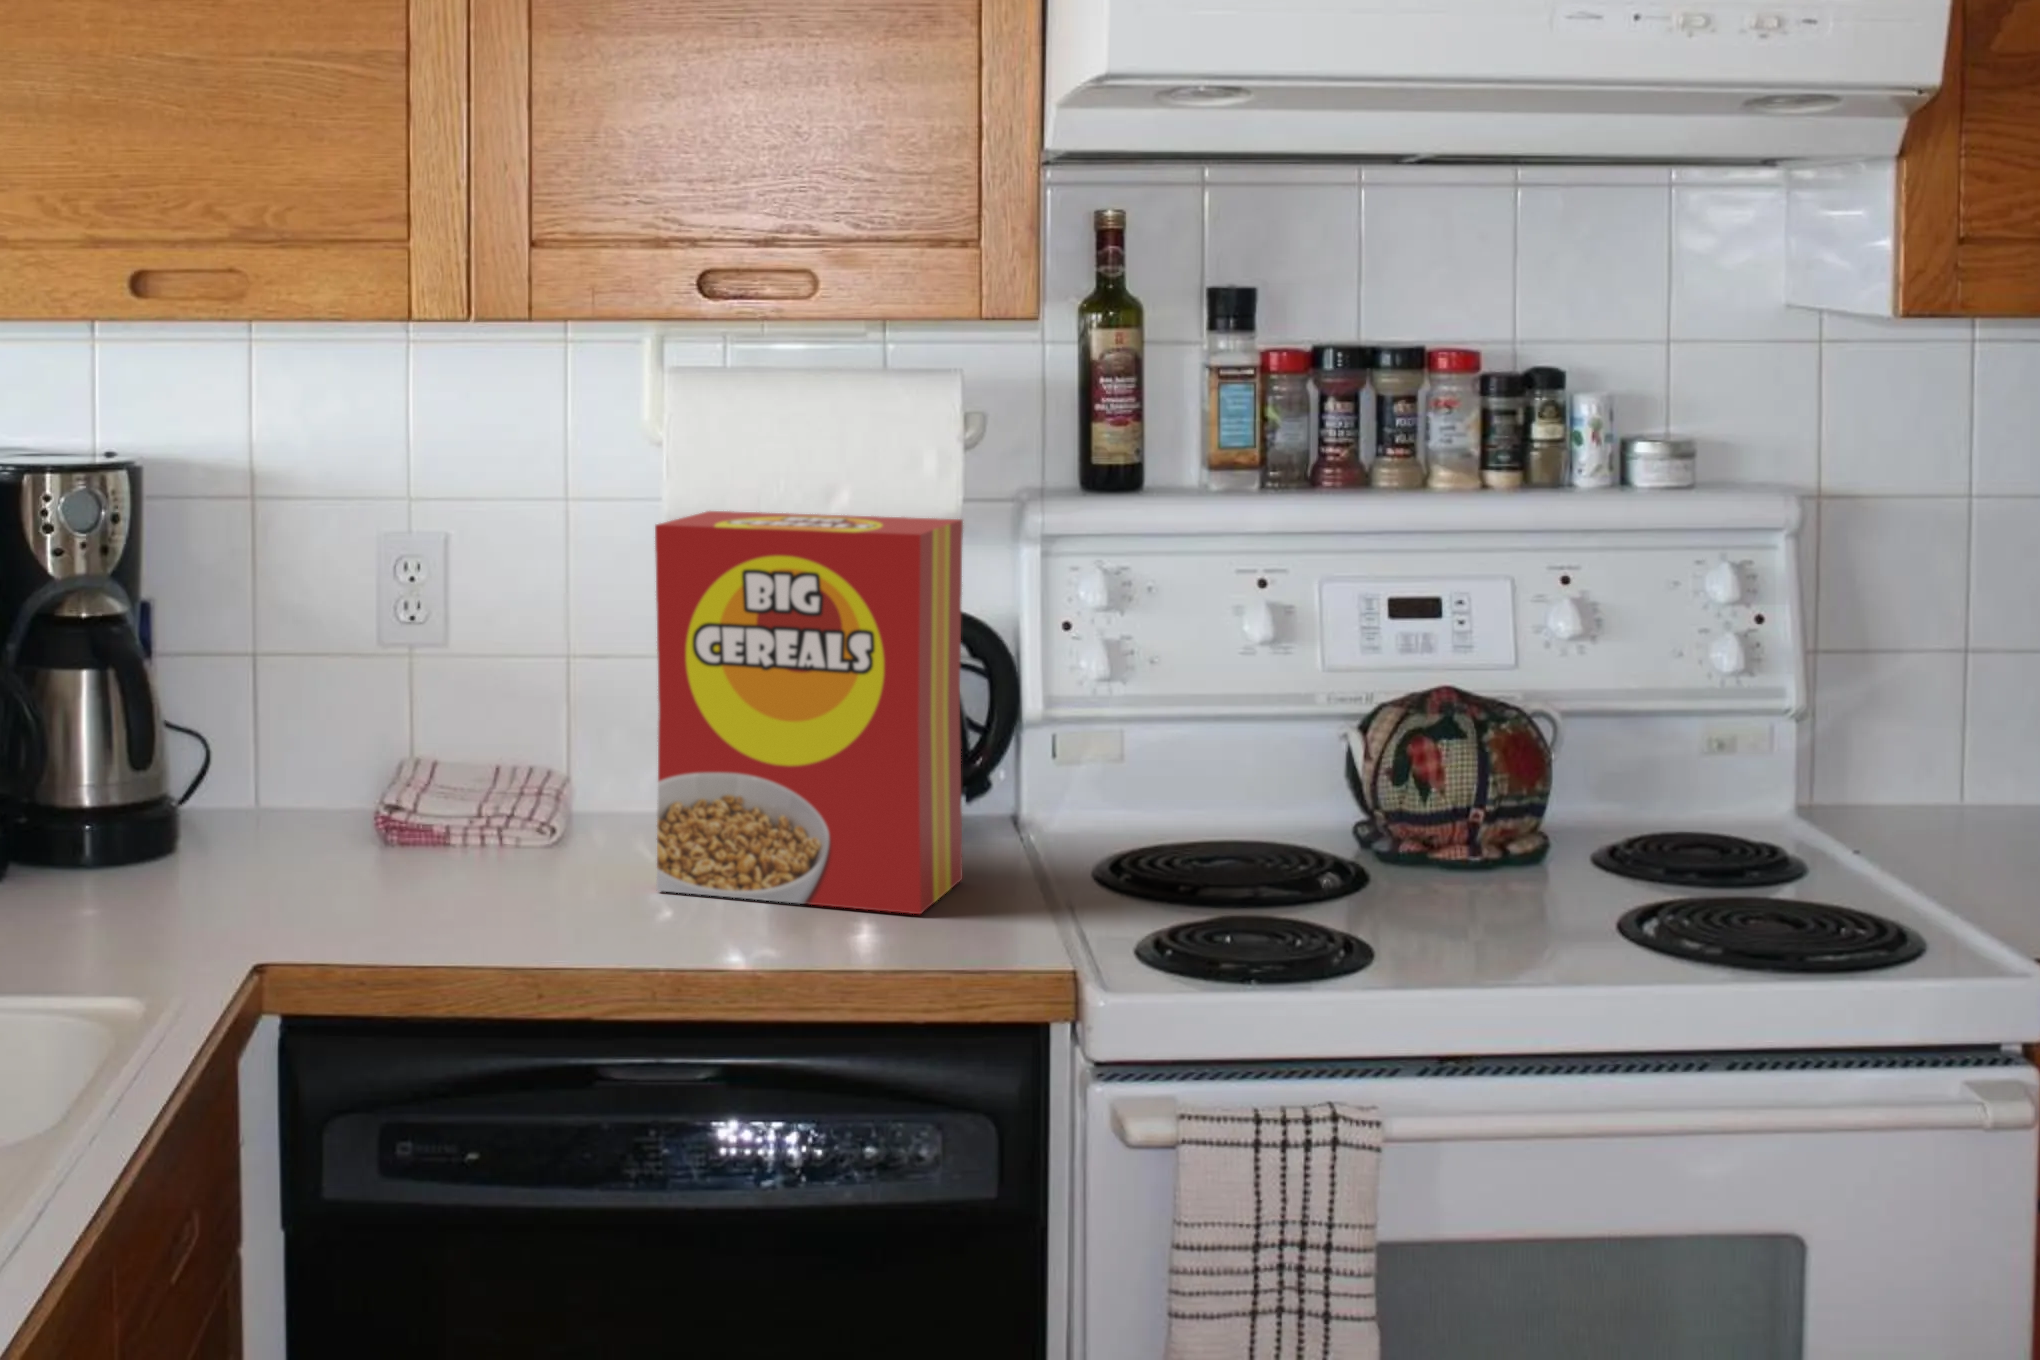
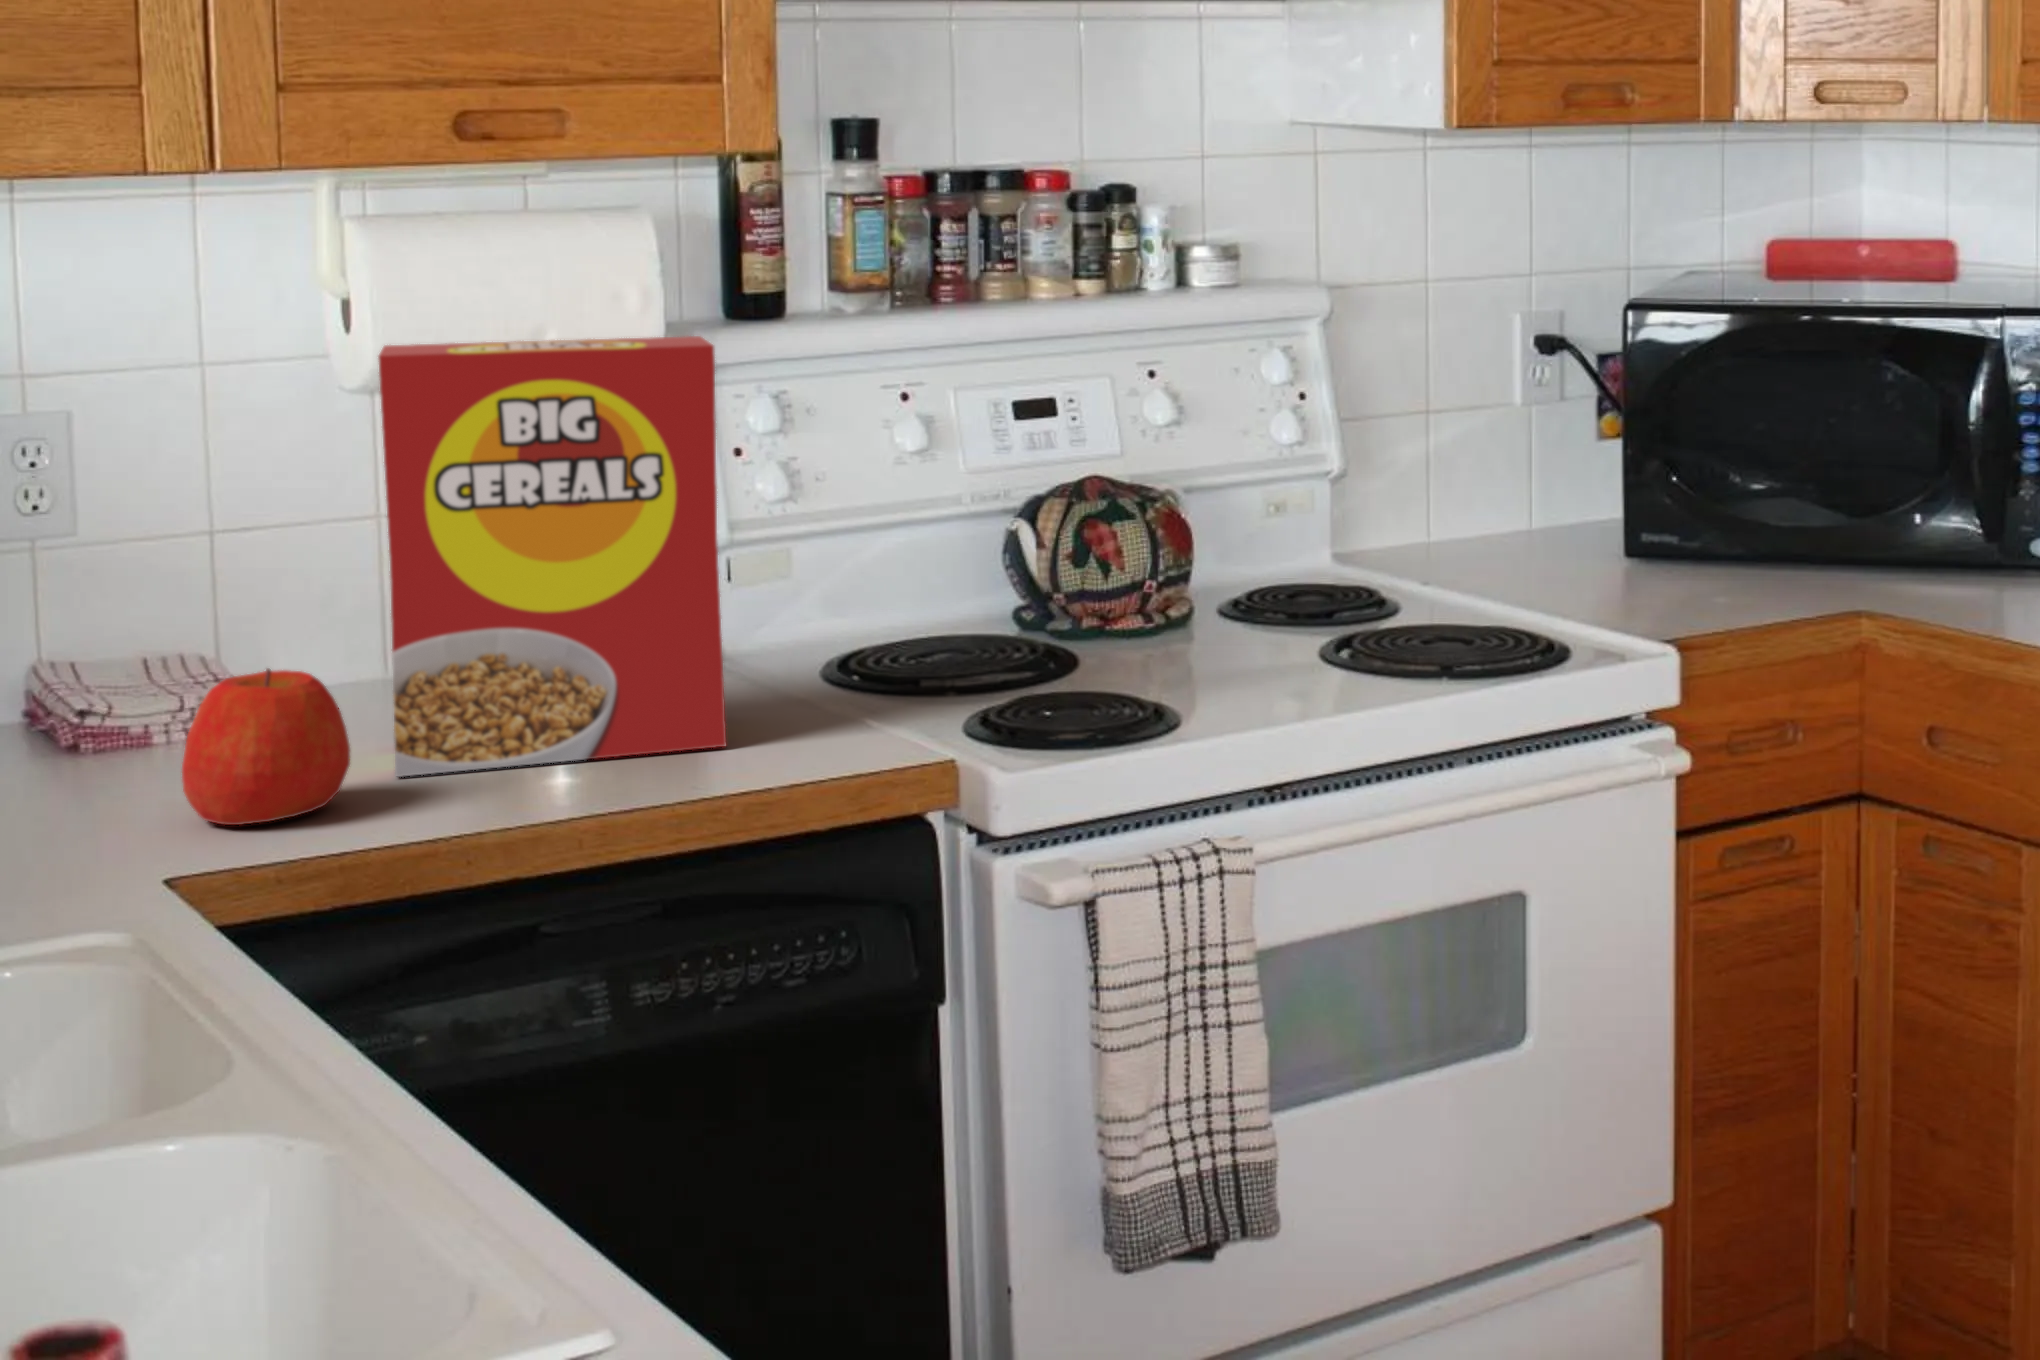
apple: none [470,783,597,911] -> present [182,669,350,825]

